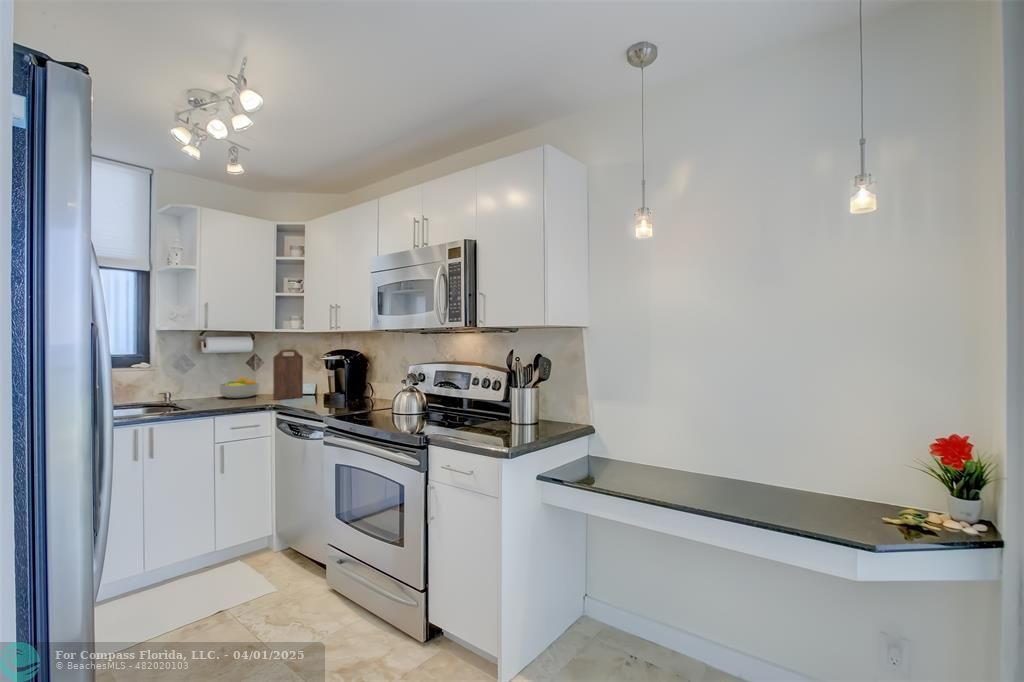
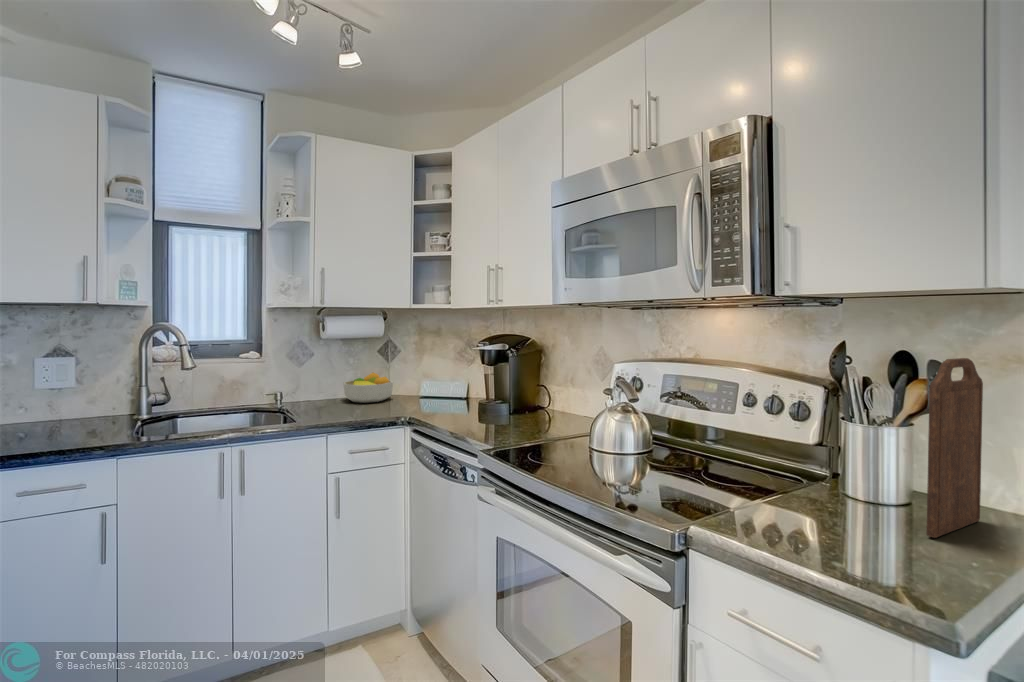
cutting board: present [273,349,303,400] -> present [927,358,983,538]

